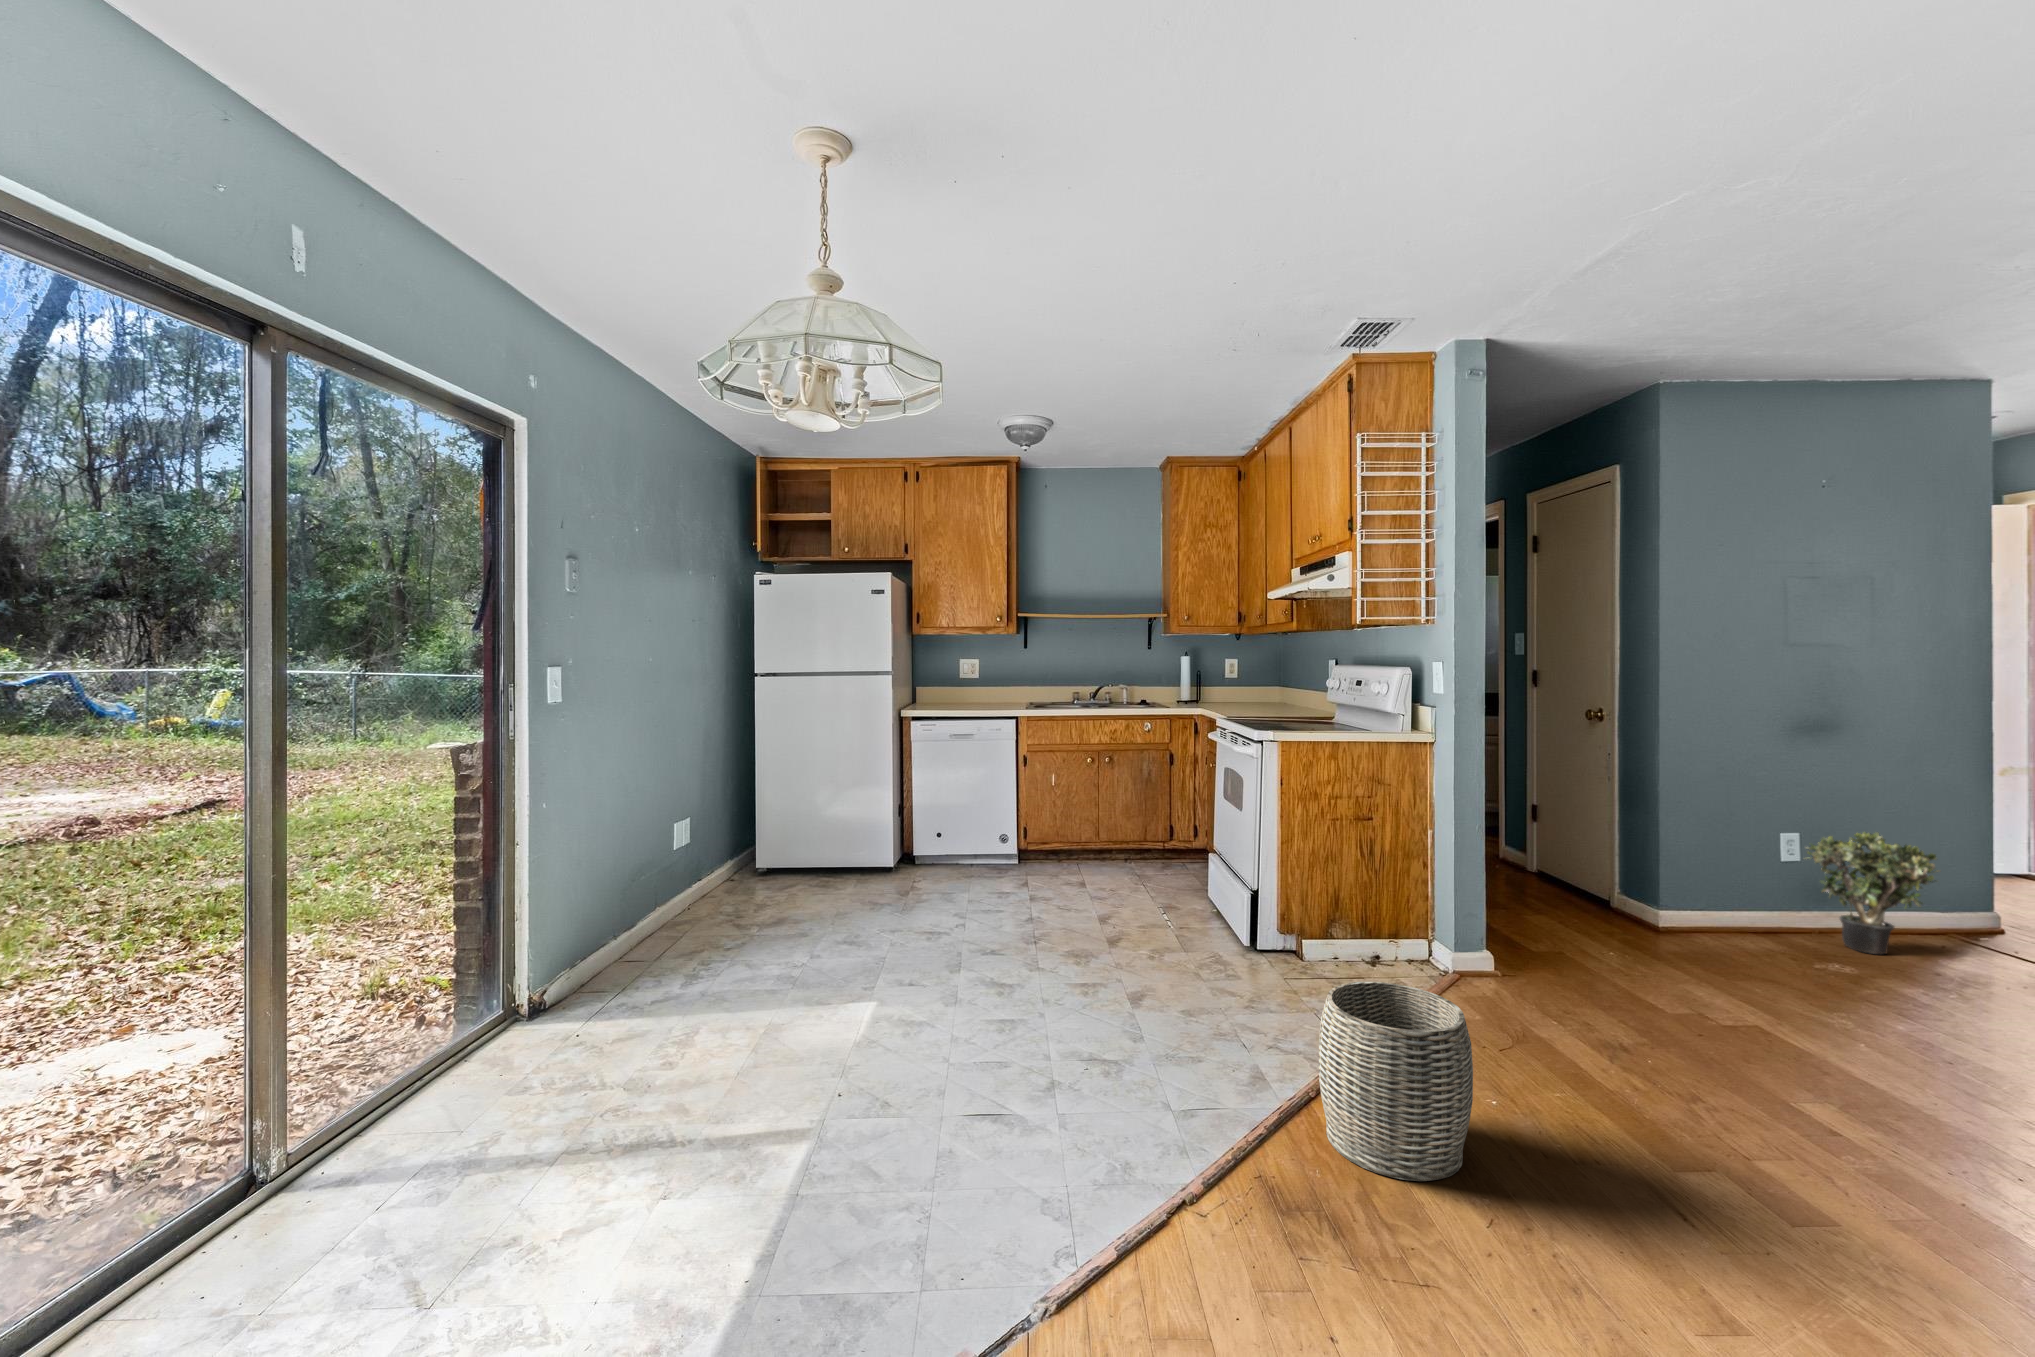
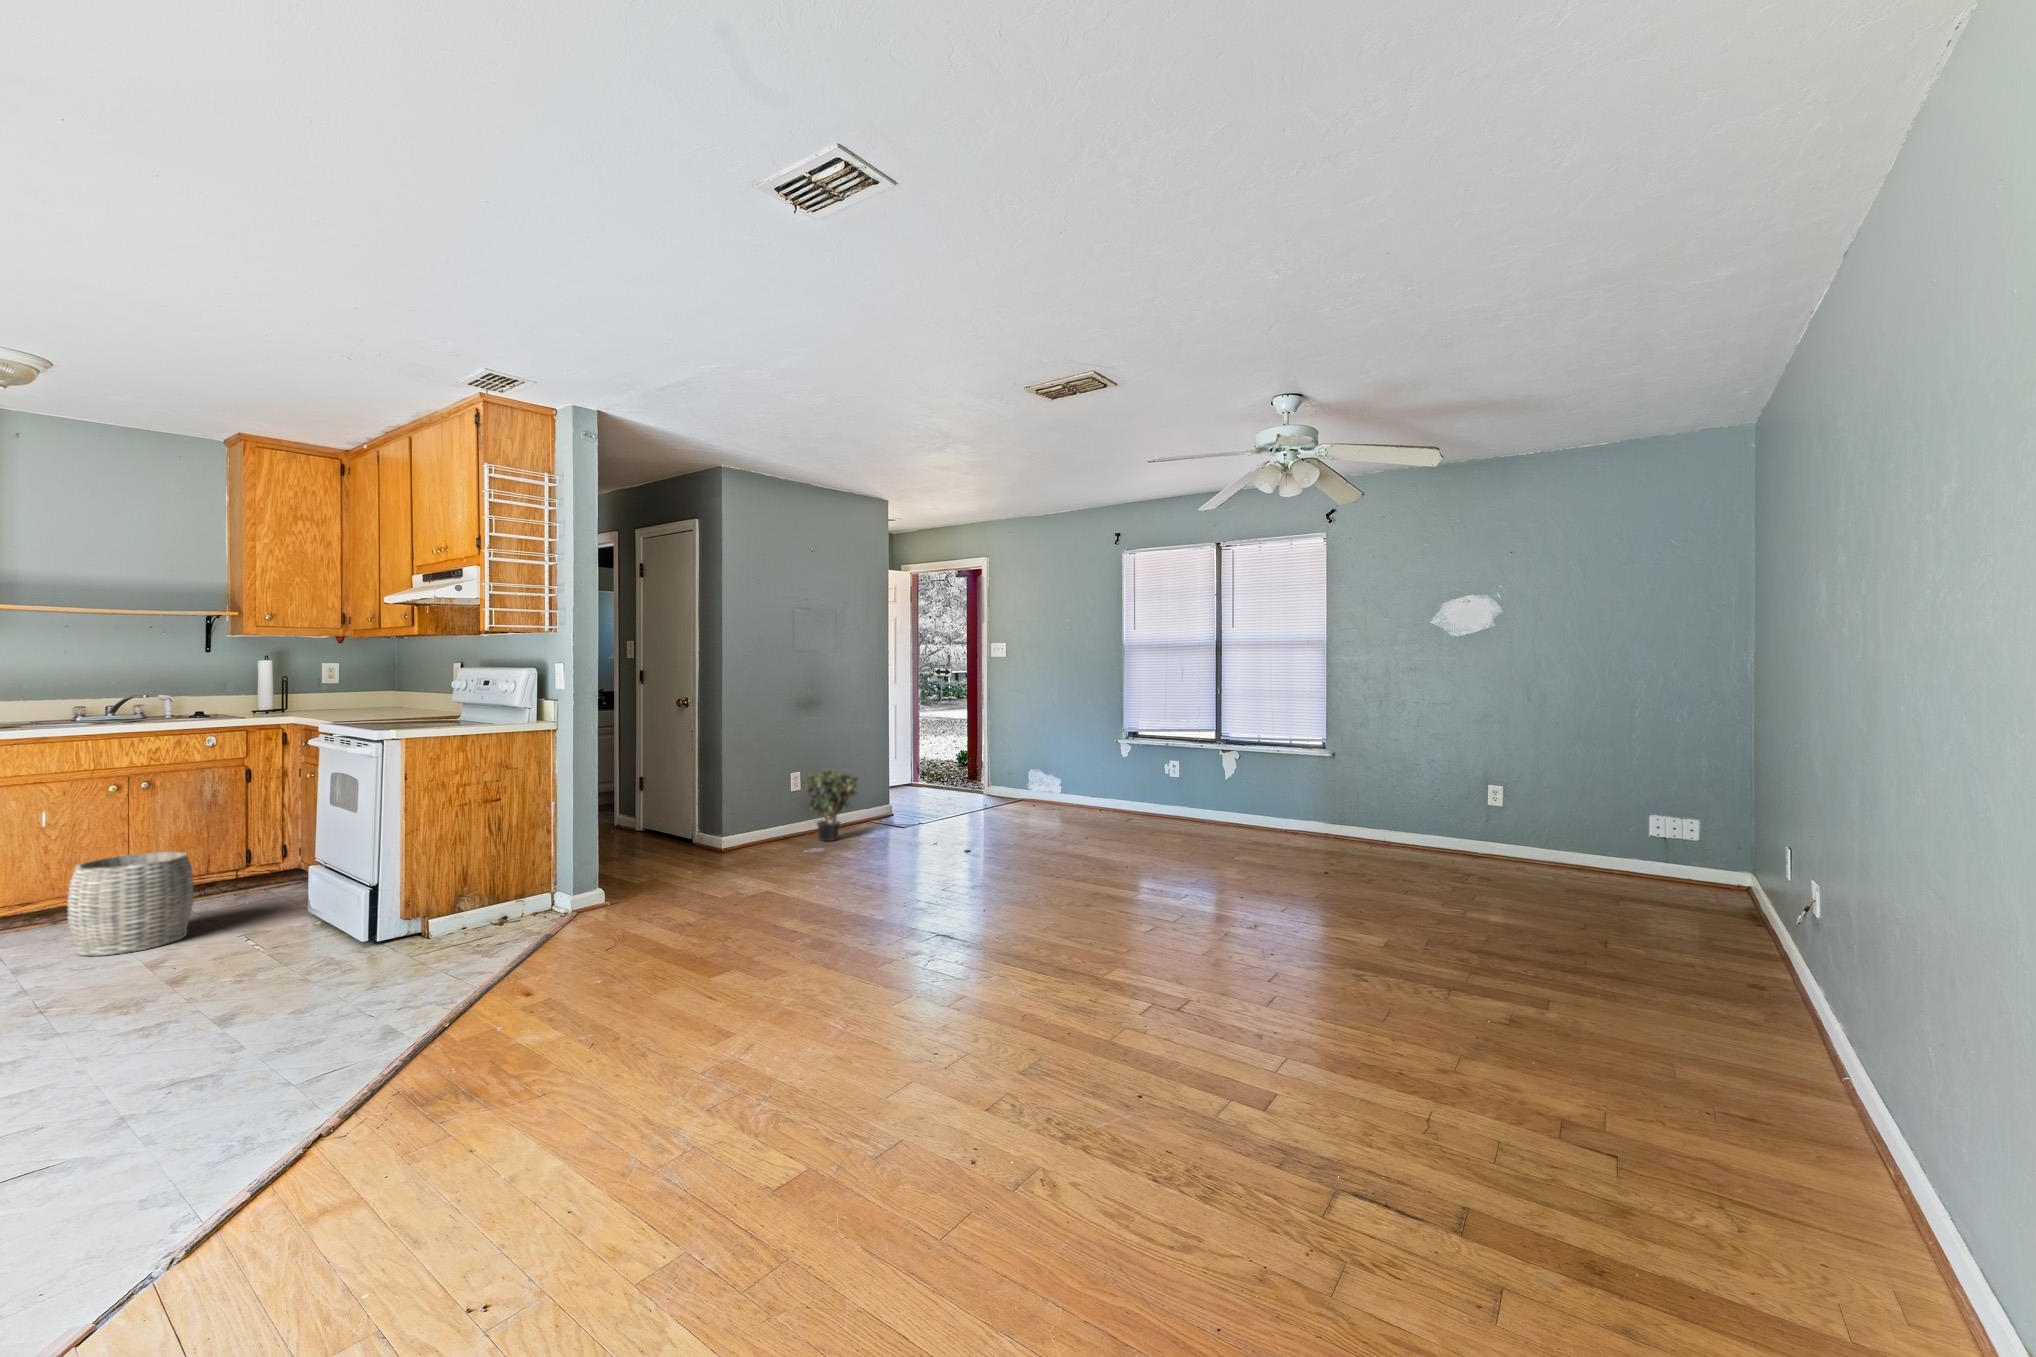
woven basket: present [1319,982,1473,1181] -> present [68,852,194,956]

